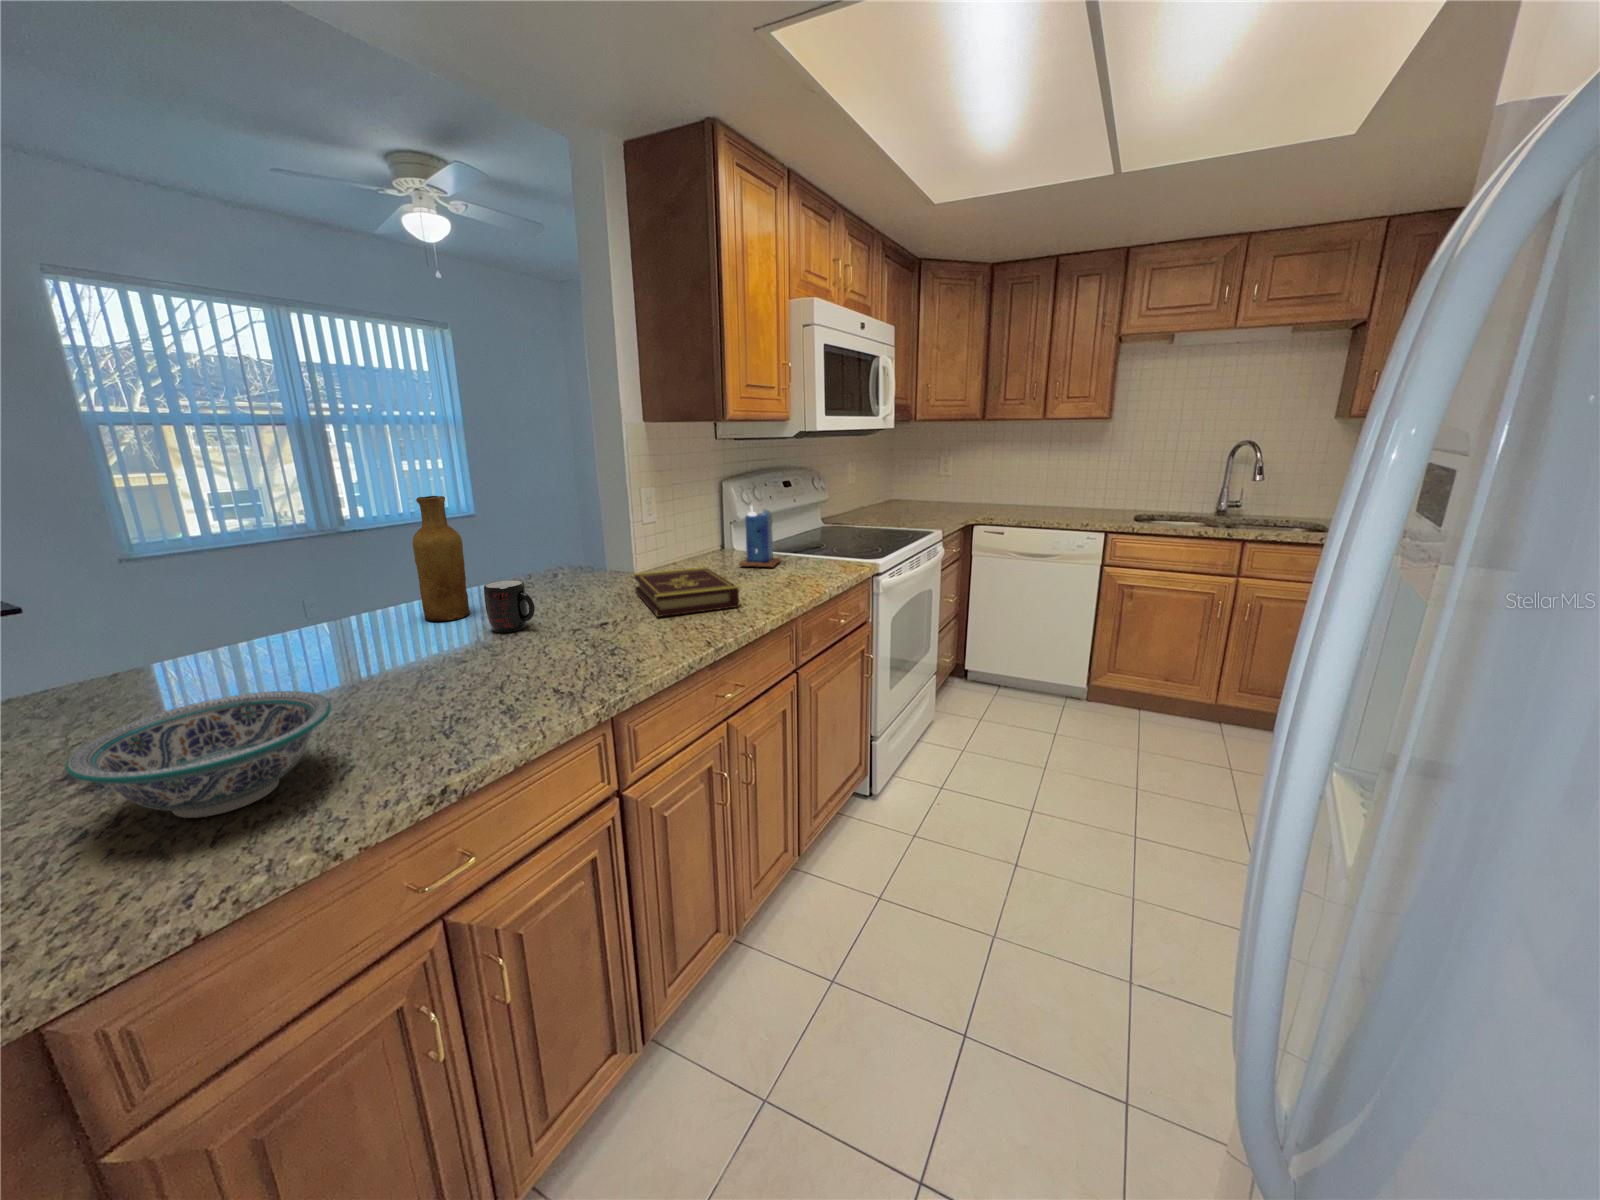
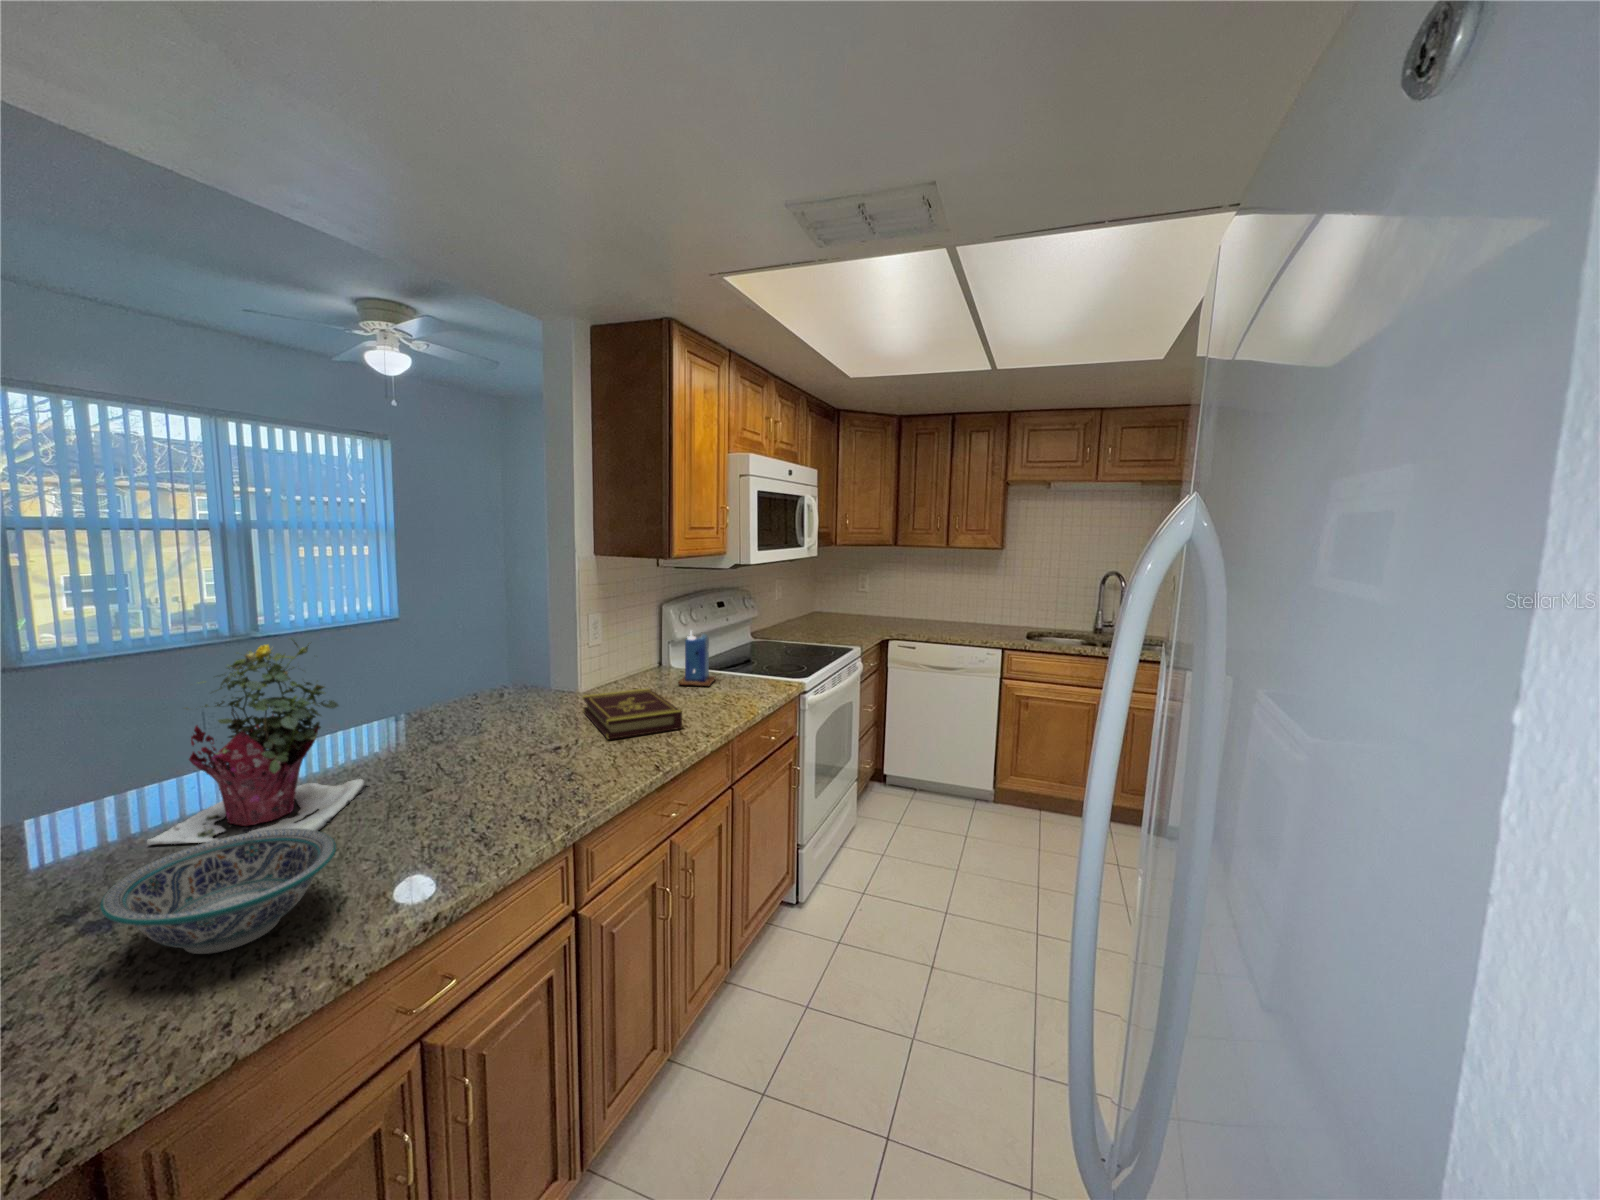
potted plant: none [170,492,410,709] -> present [147,641,366,845]
vase: present [413,496,470,621] -> none [378,628,426,745]
mug: present [484,580,535,632] -> none [448,707,495,757]

